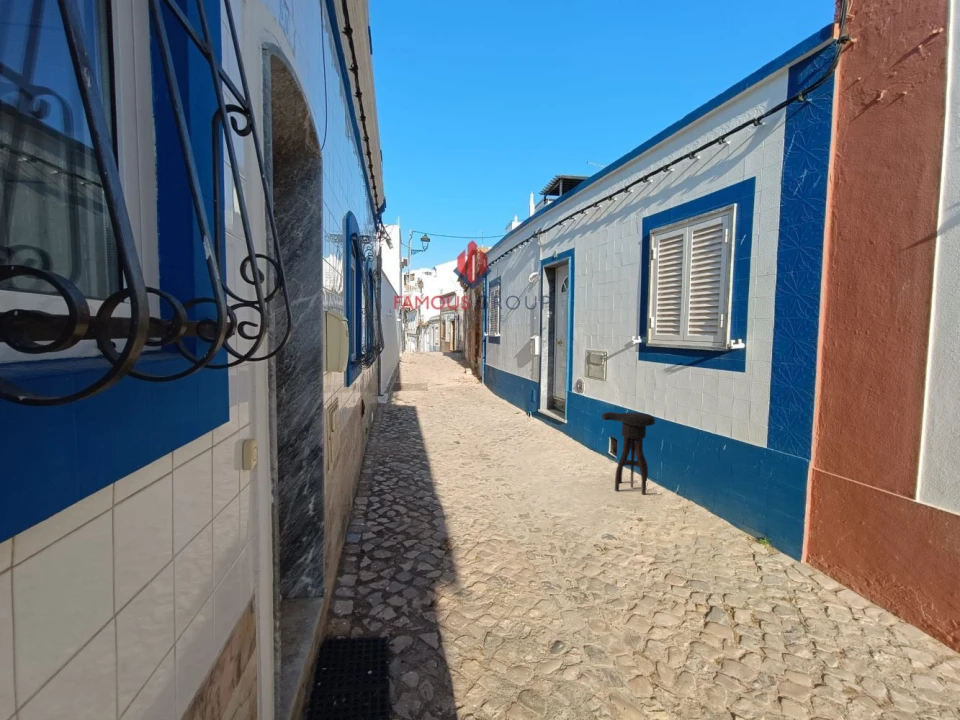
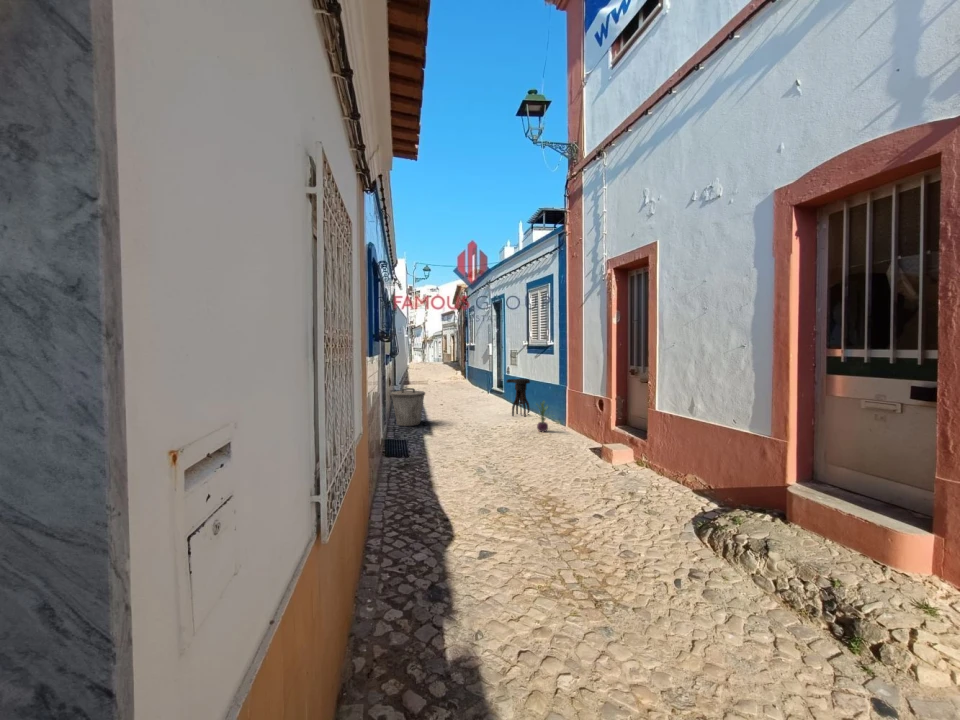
trash can: none [358,441,439,534] -> present [391,388,425,426]
decorative plant: none [704,492,801,581] -> present [536,401,548,432]

